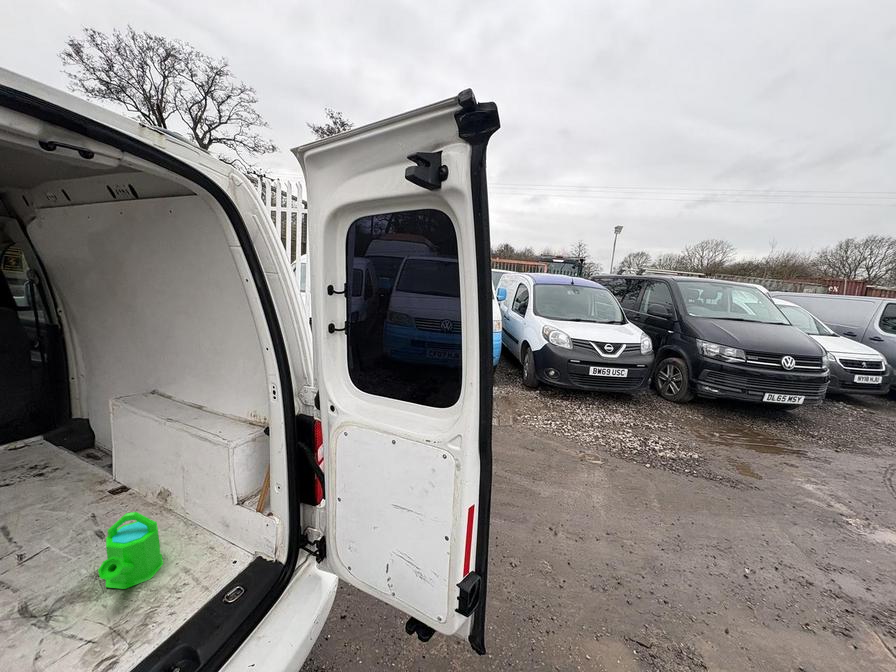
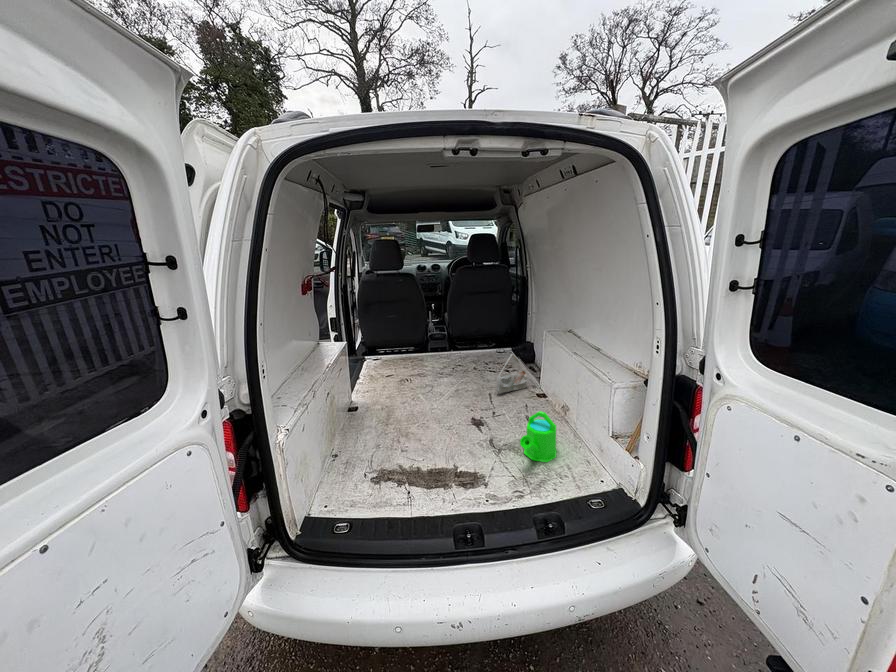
bag: none [21,445,90,514] -> present [496,354,529,393]

